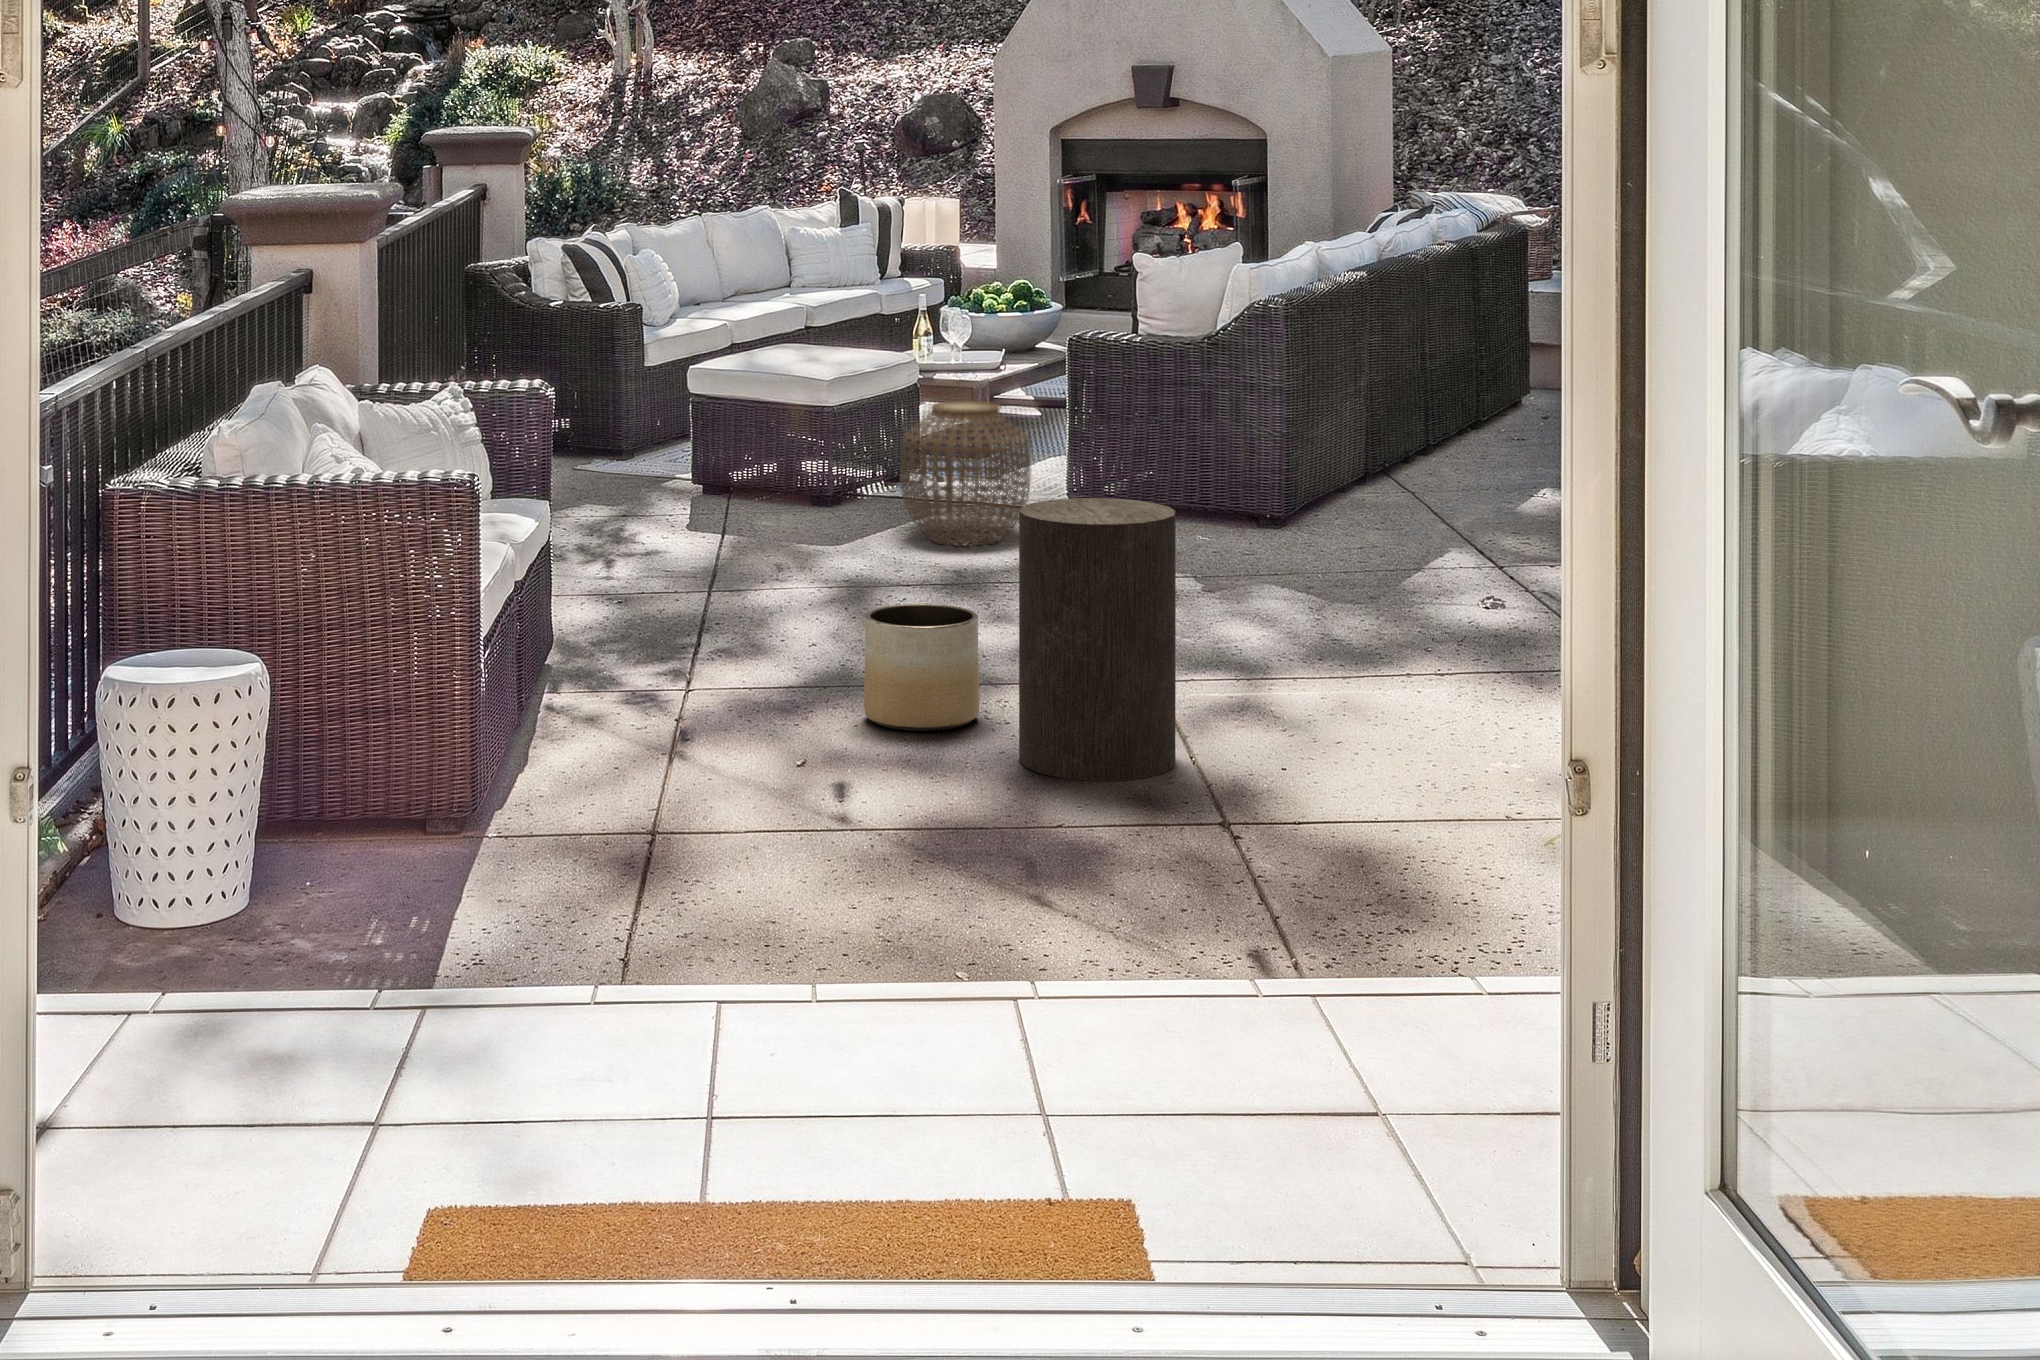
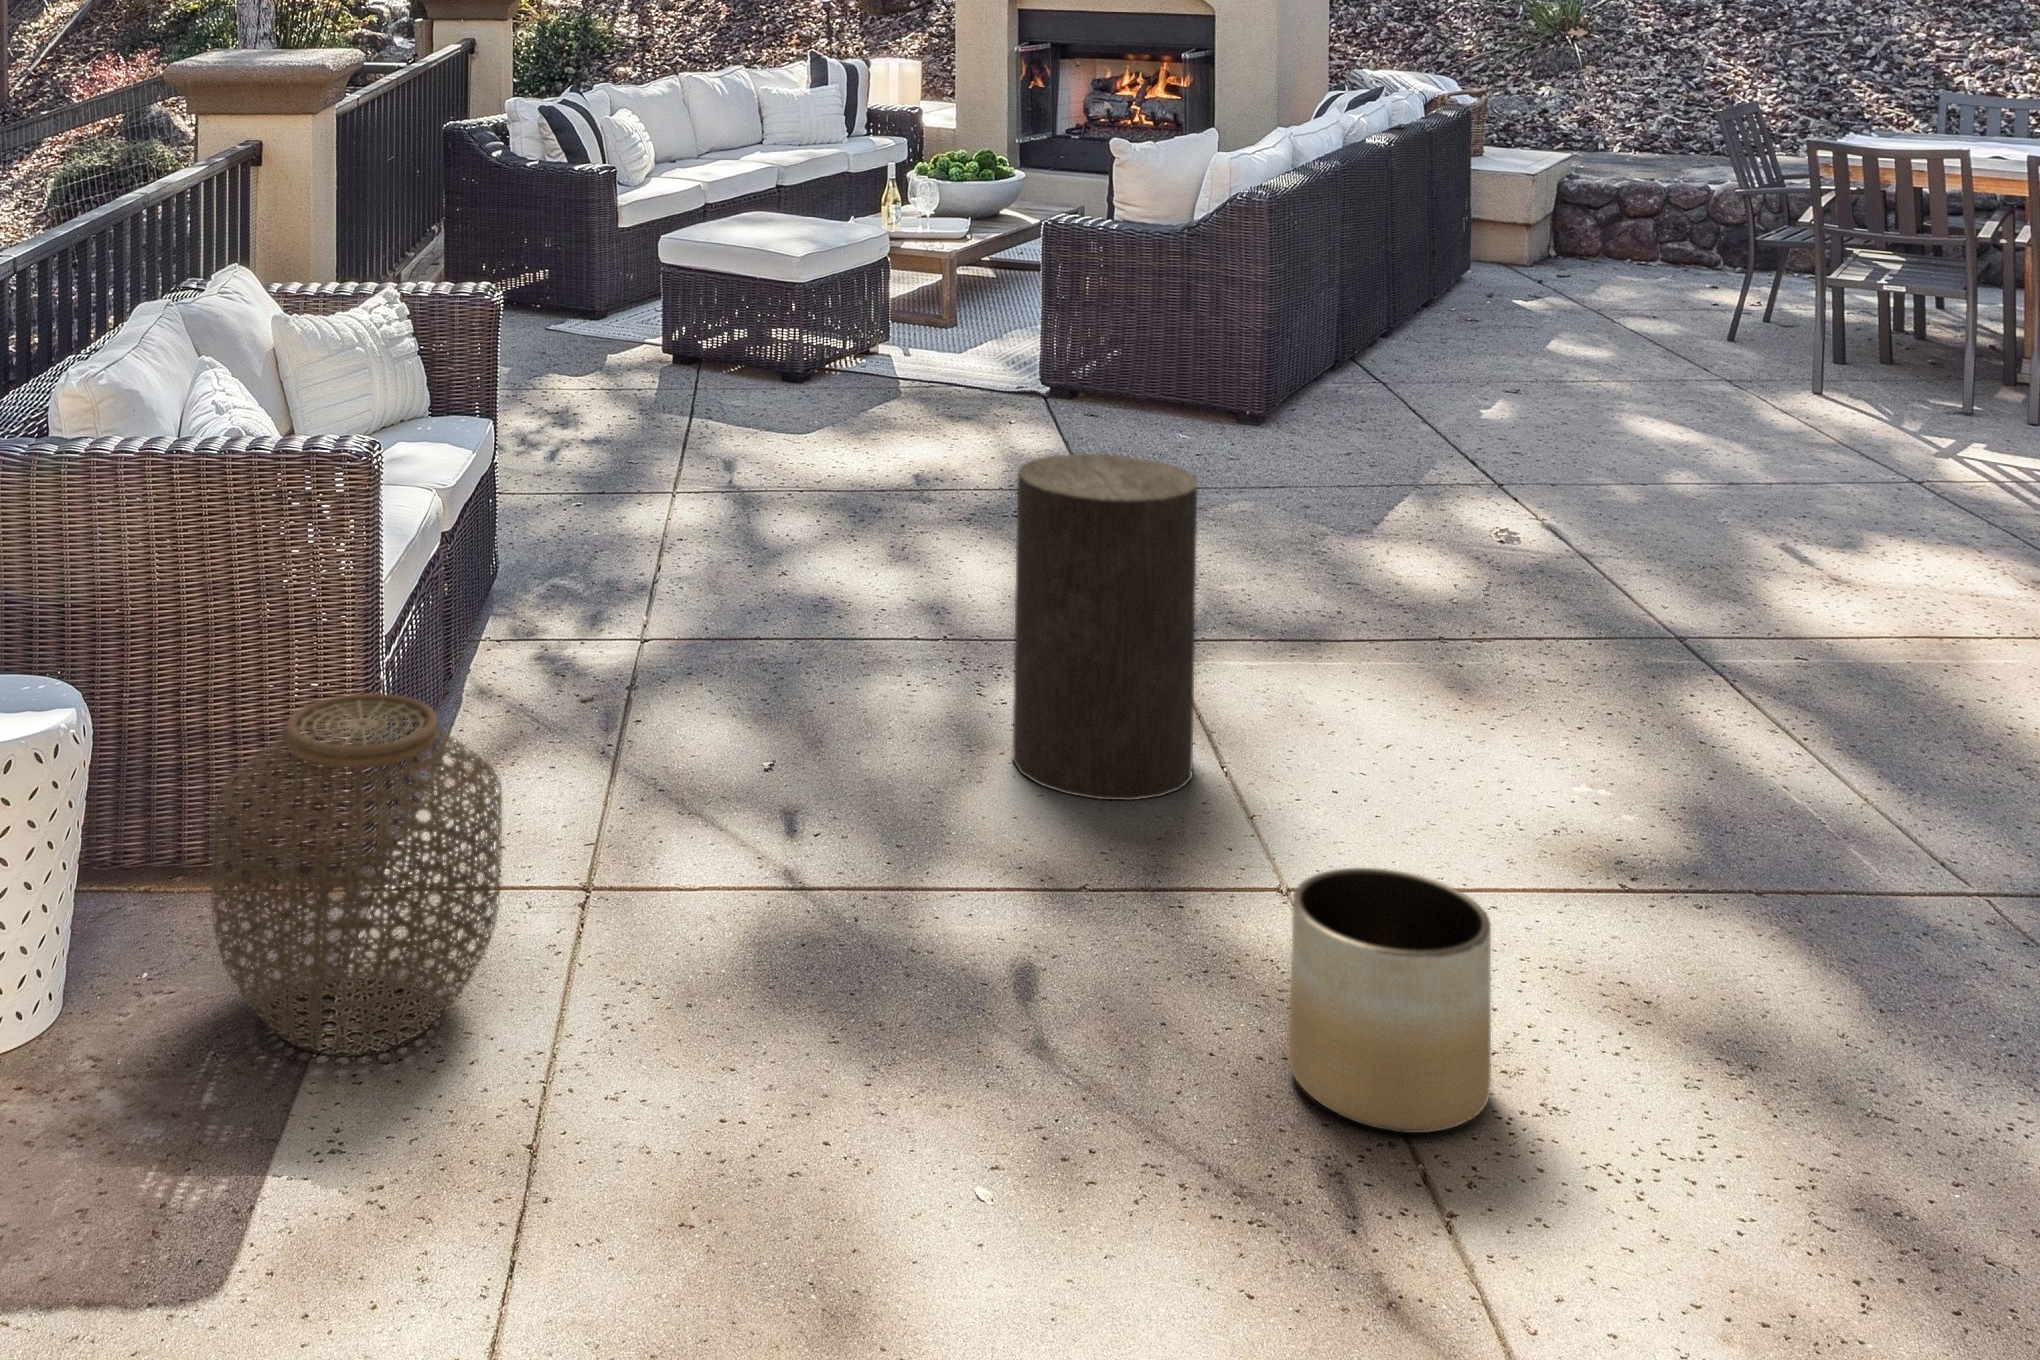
woven basket: present [900,401,1031,546] -> present [212,693,502,1053]
planter: present [864,604,979,731] -> present [1289,868,1491,1133]

